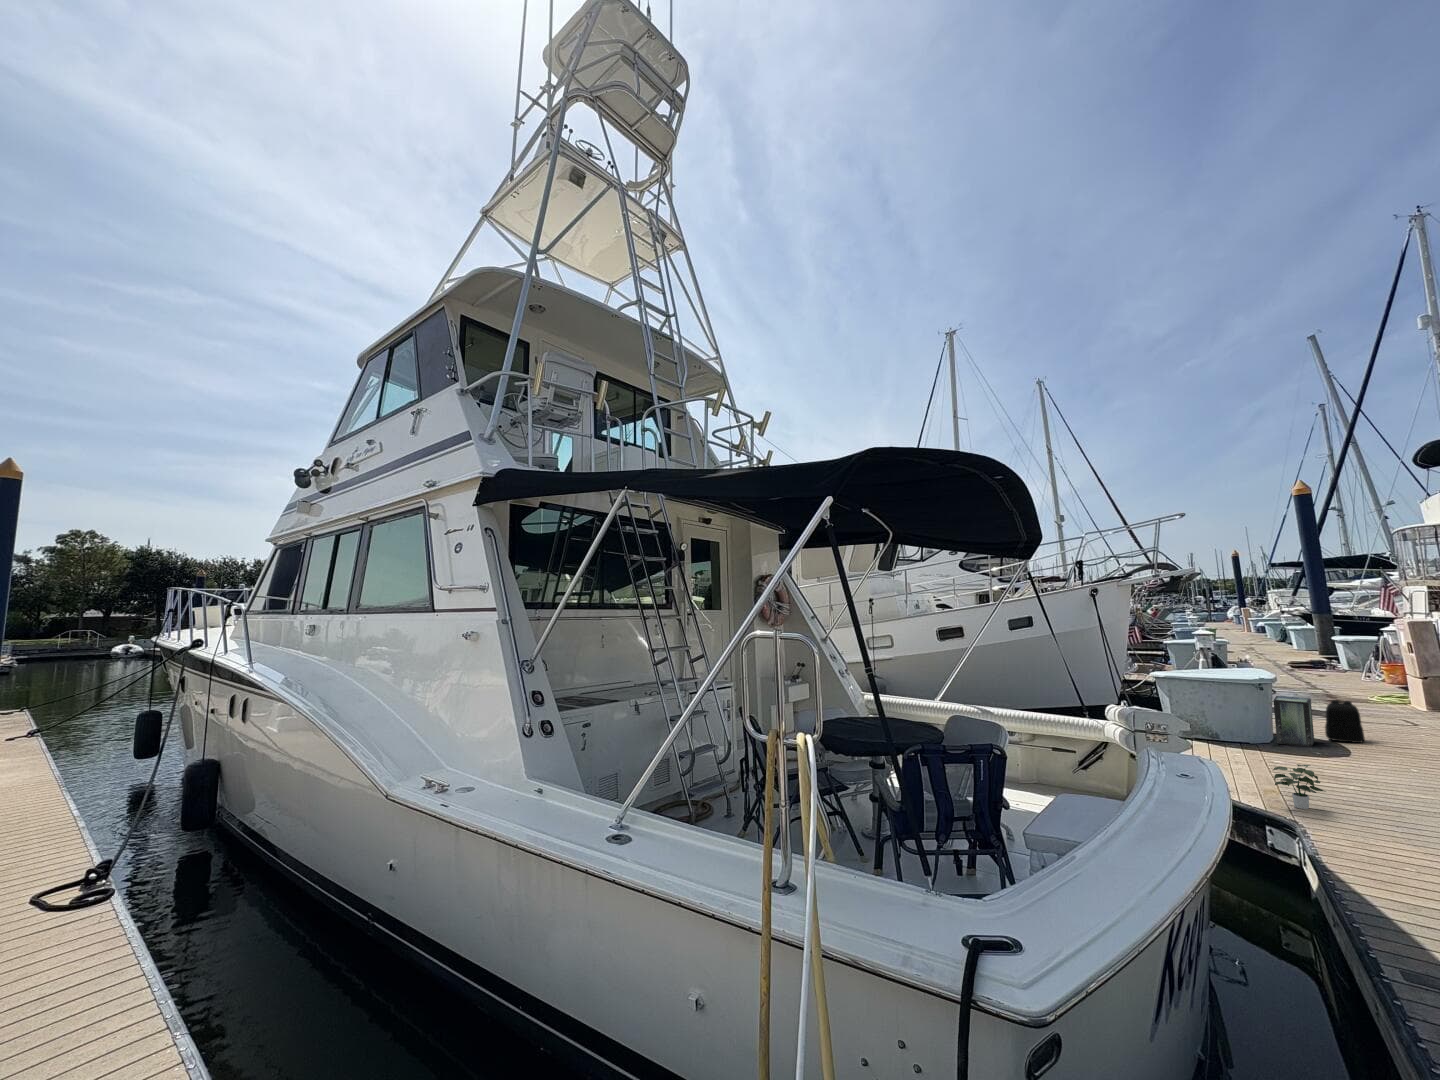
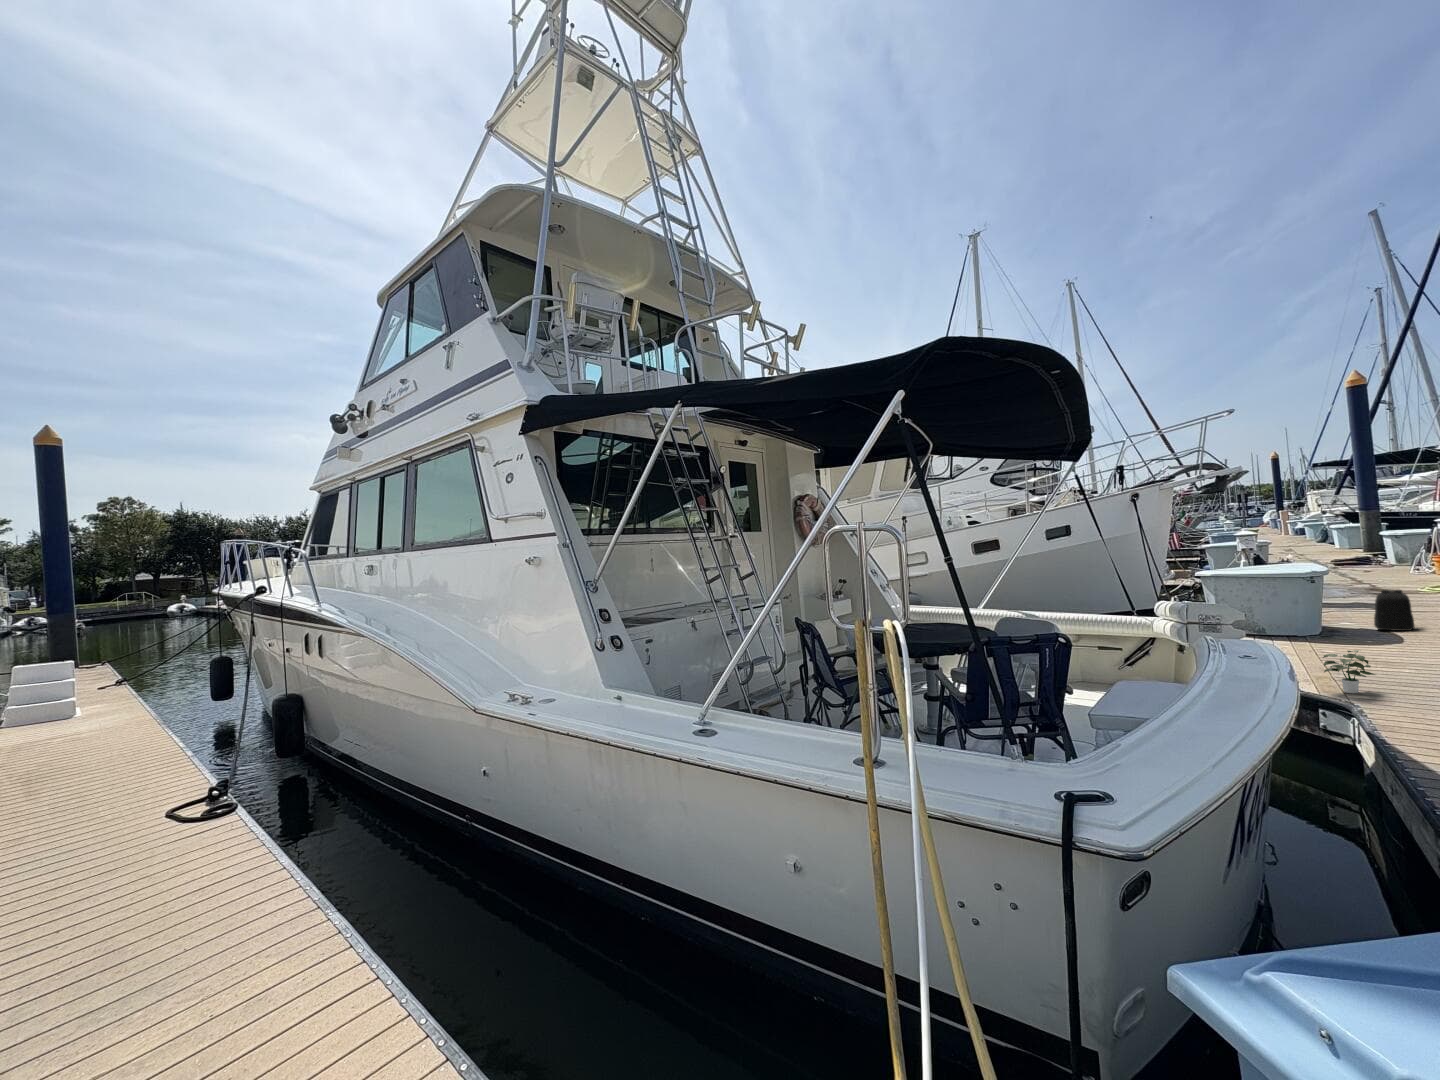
storage box: present [1273,696,1314,747] -> none [1322,589,1363,638]

